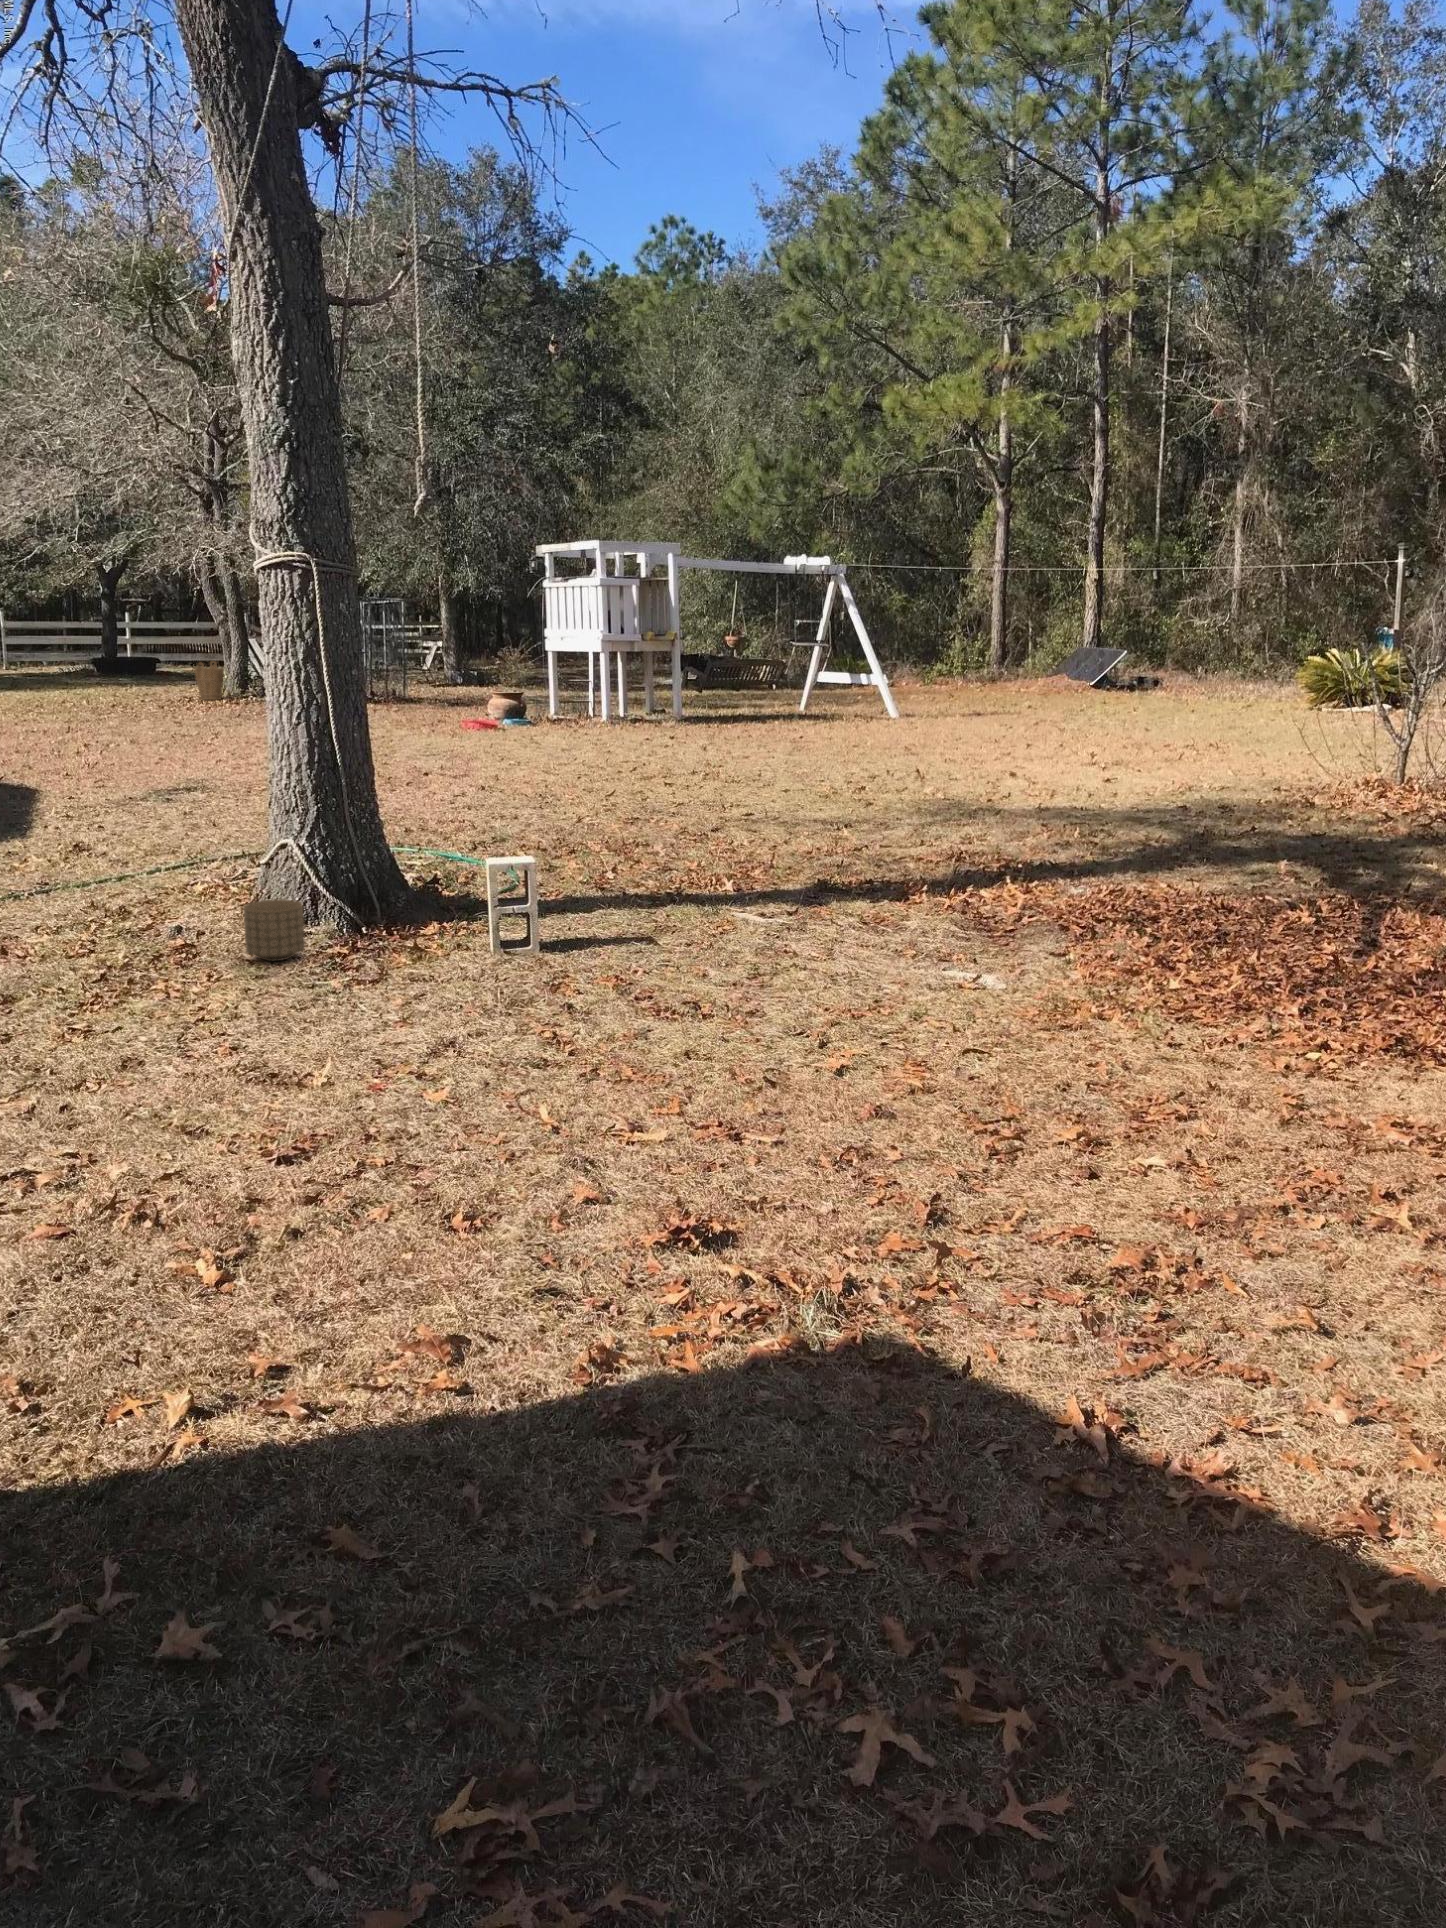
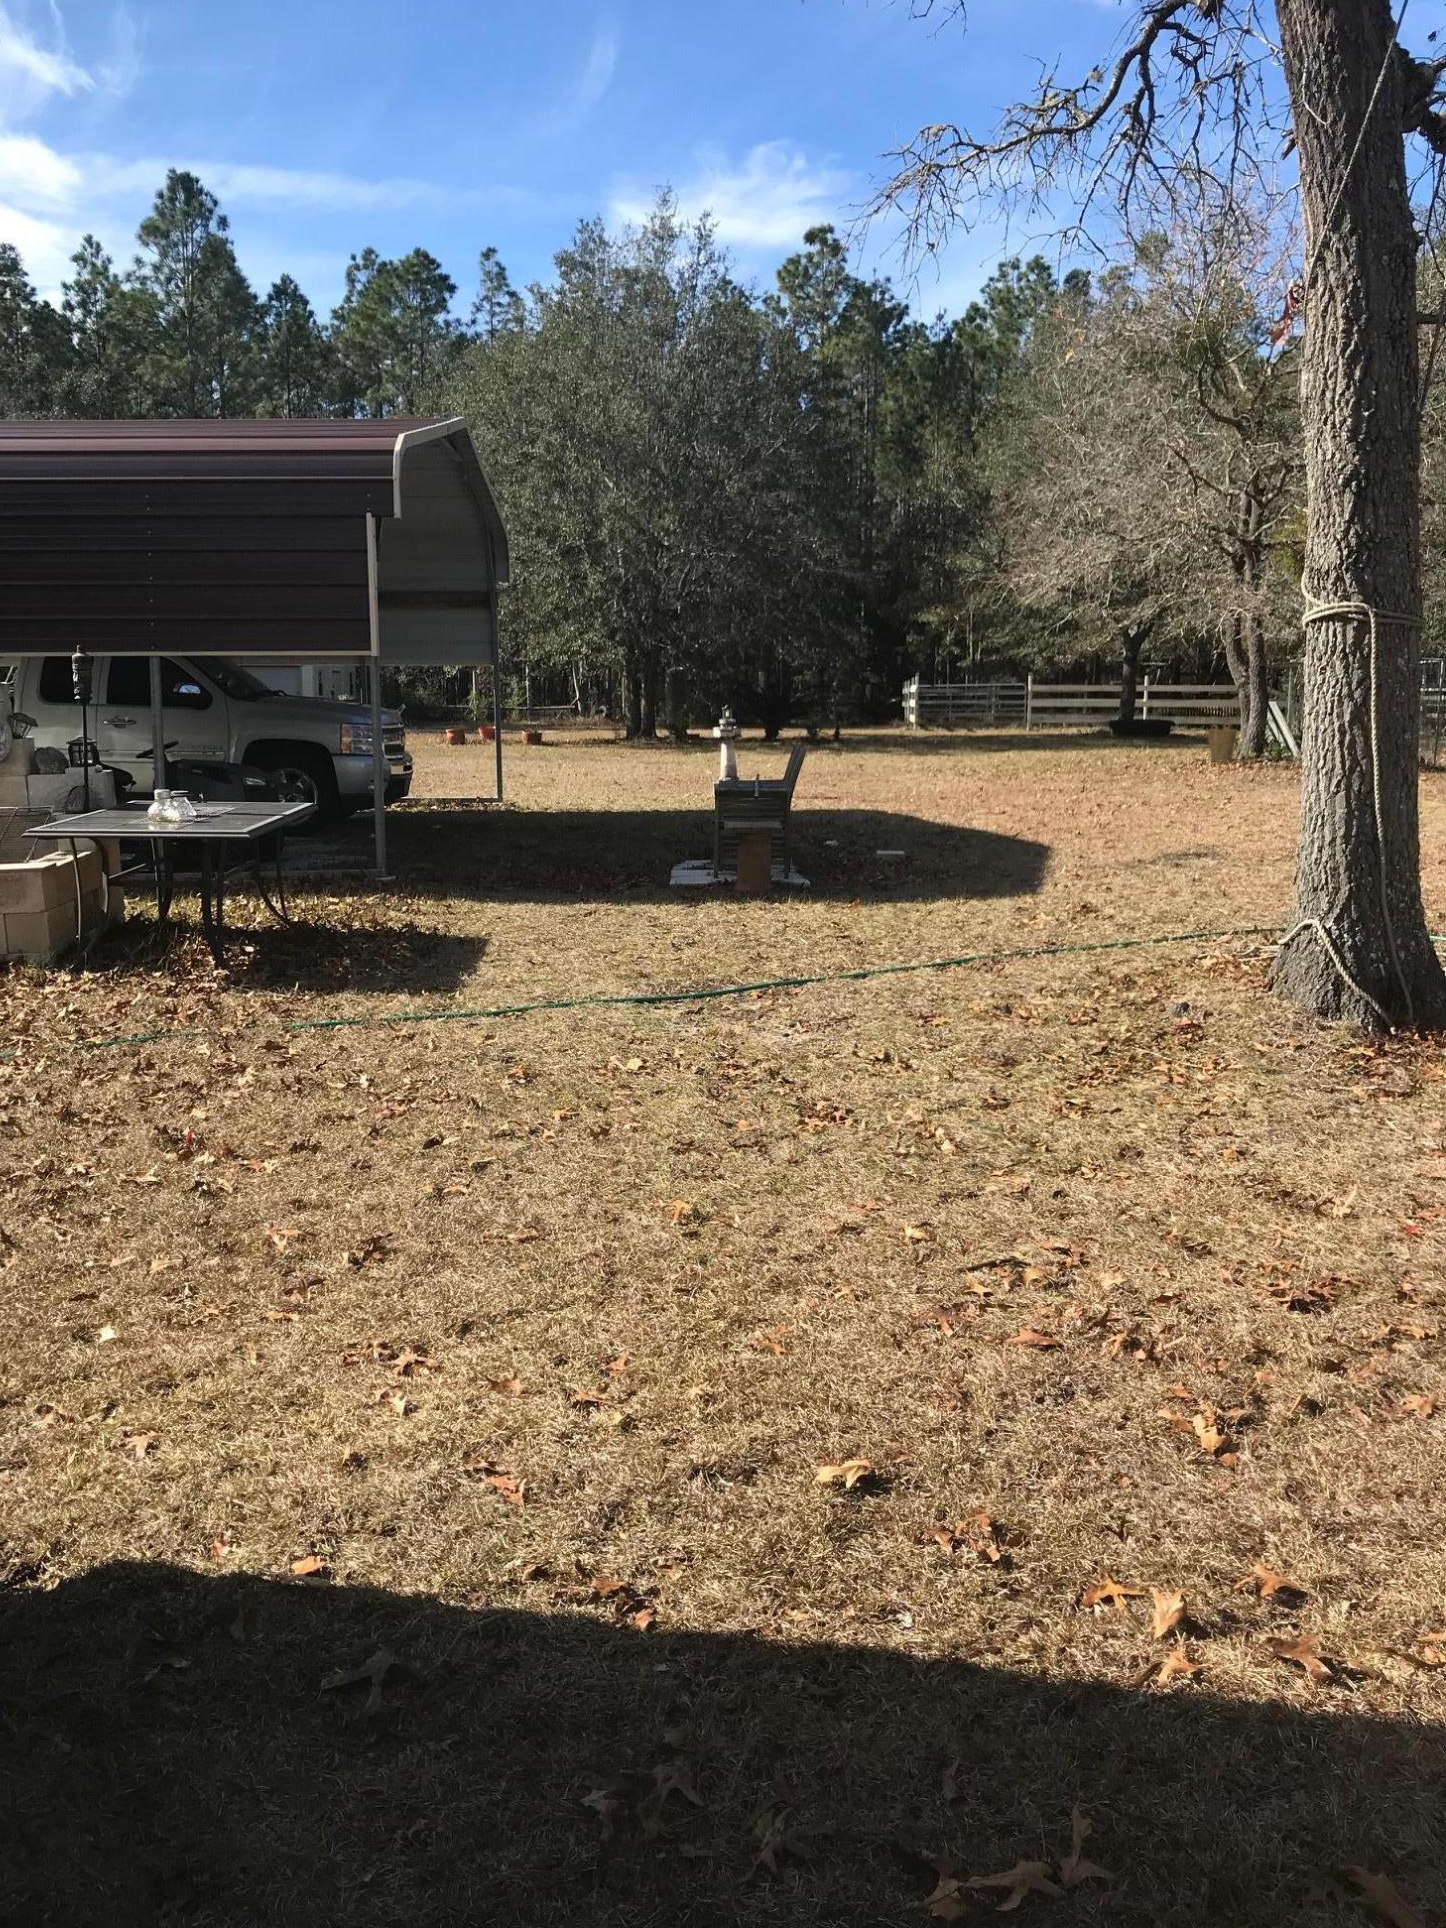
planter: present [243,899,305,961] -> none [1255,983,1324,1051]

